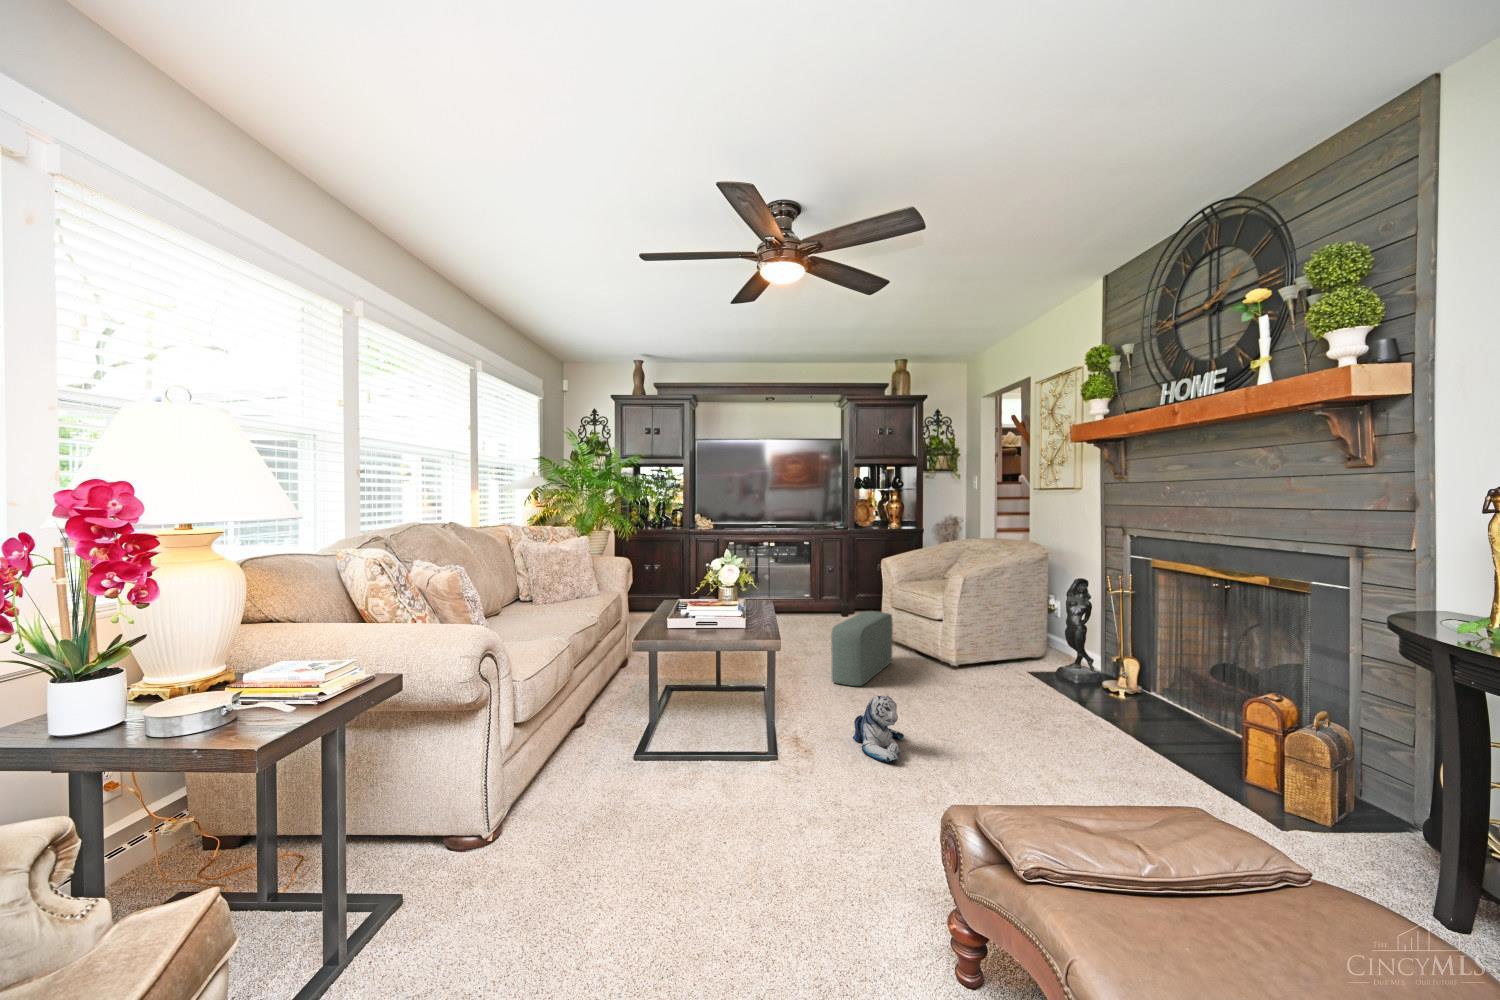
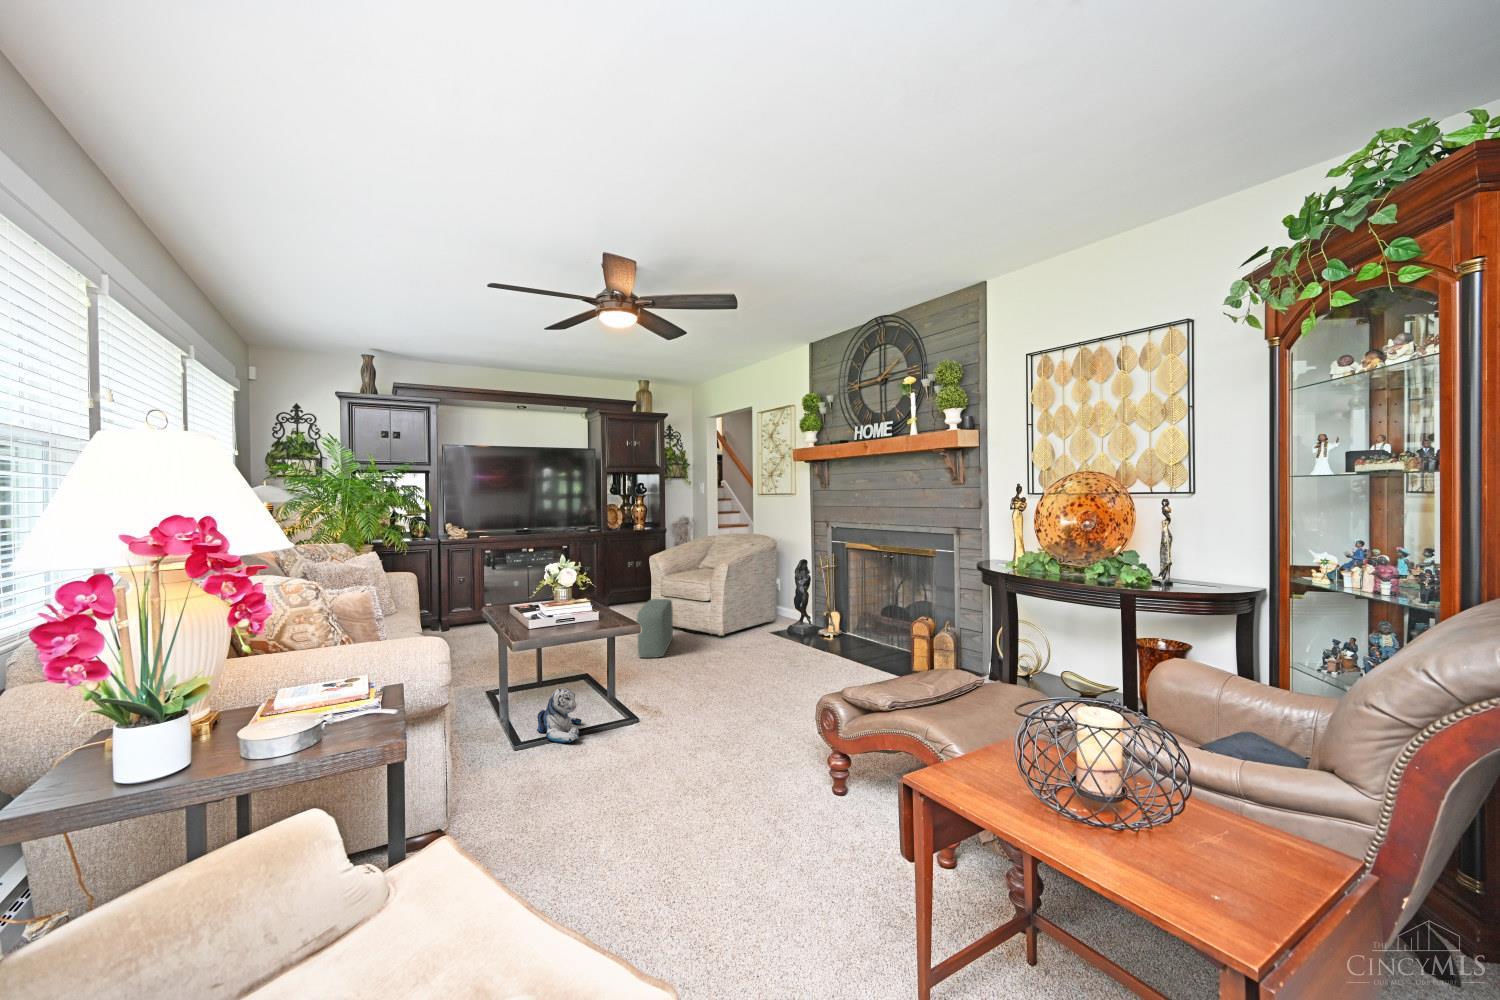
plush toy: present [853,695,904,762] -> present [537,688,582,743]

